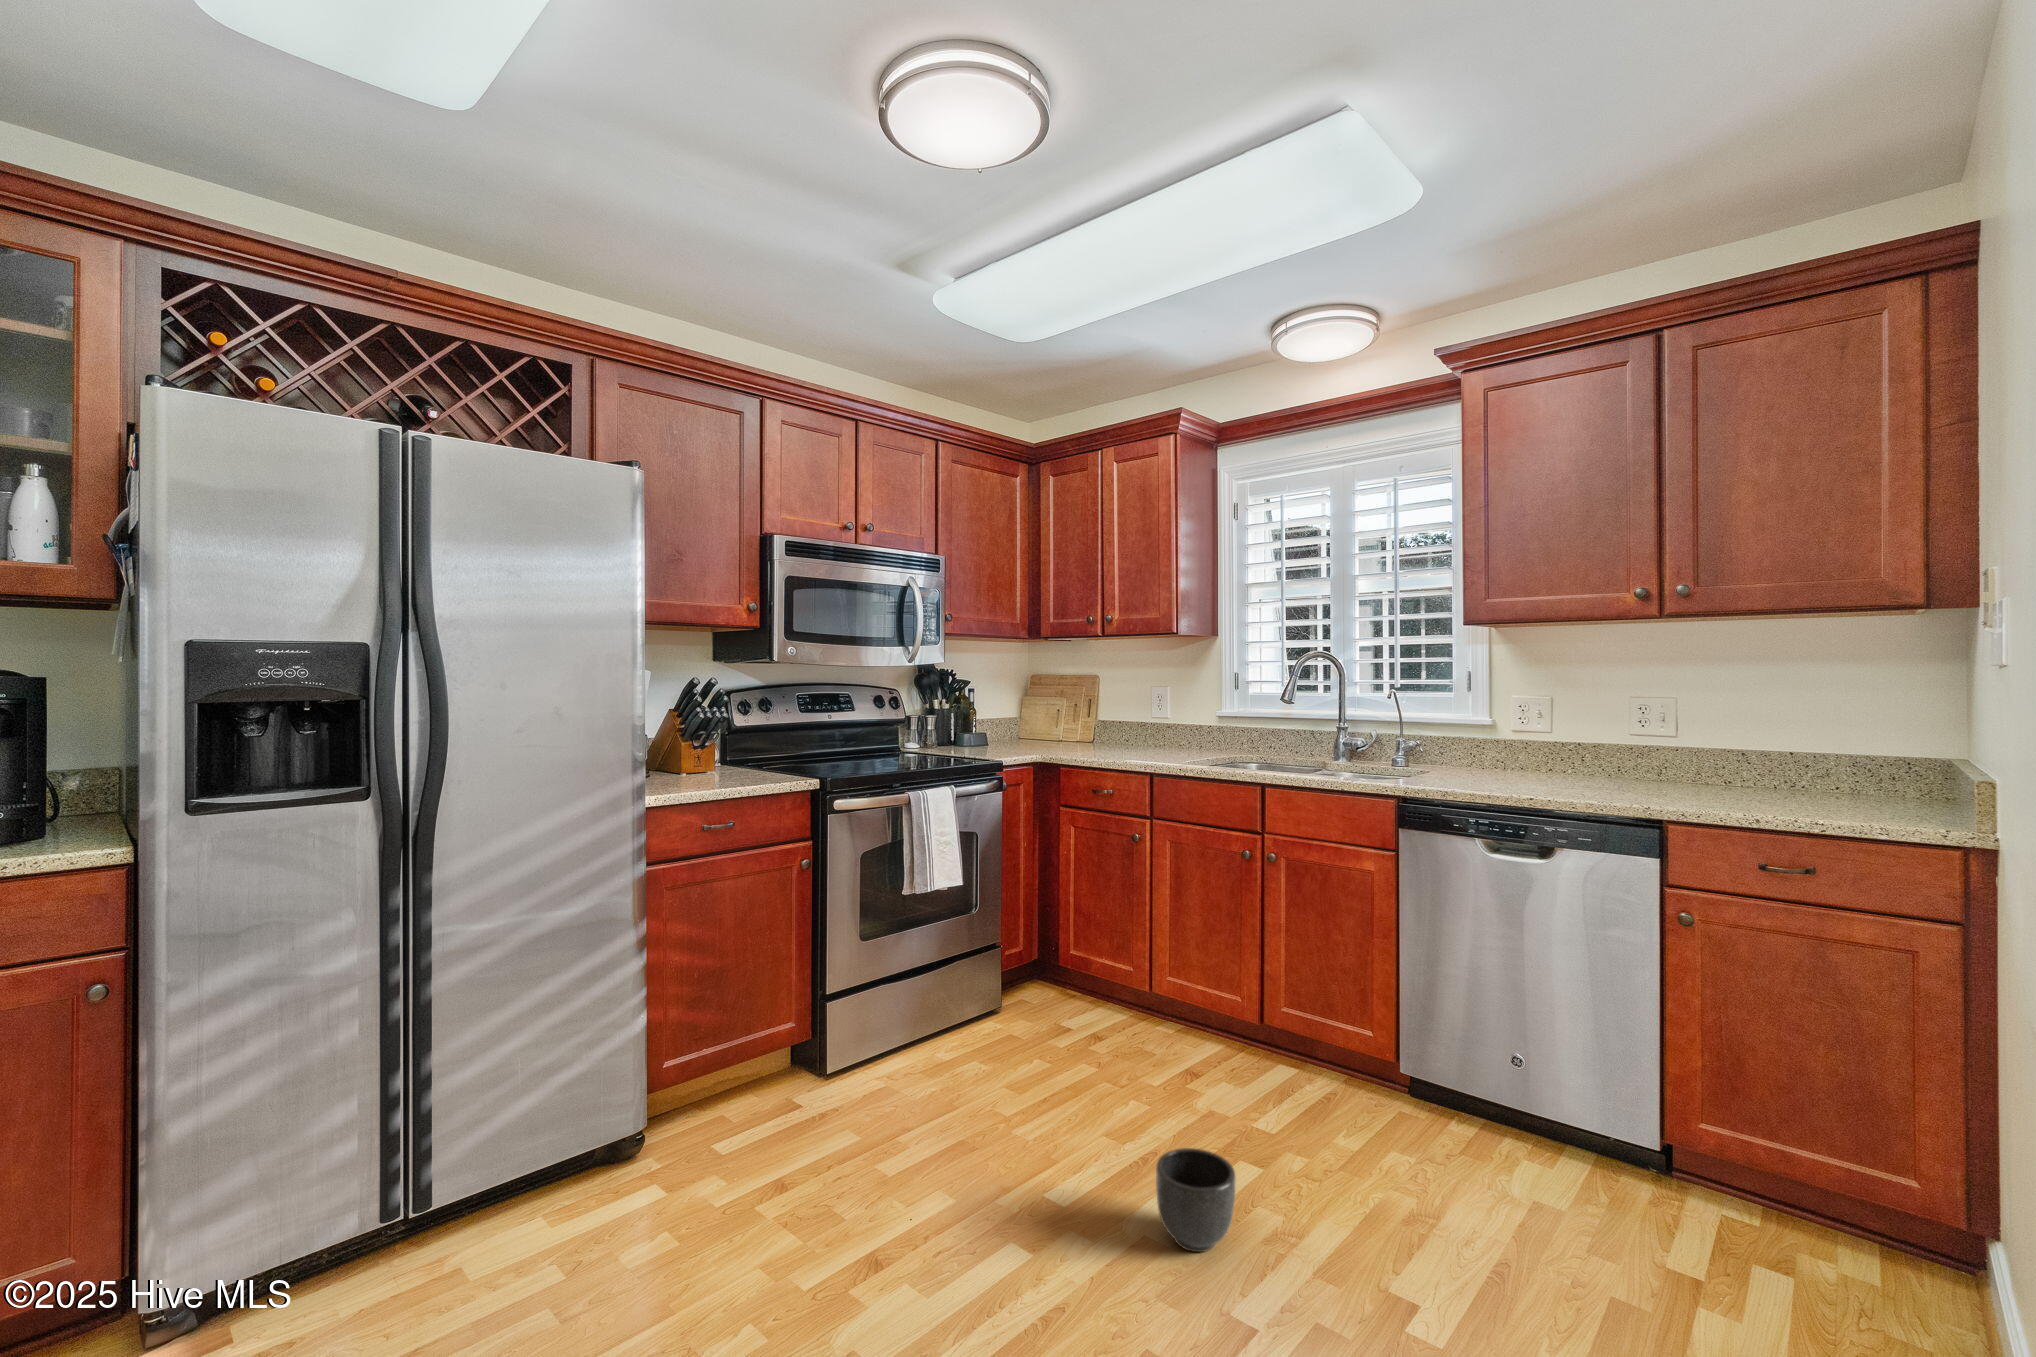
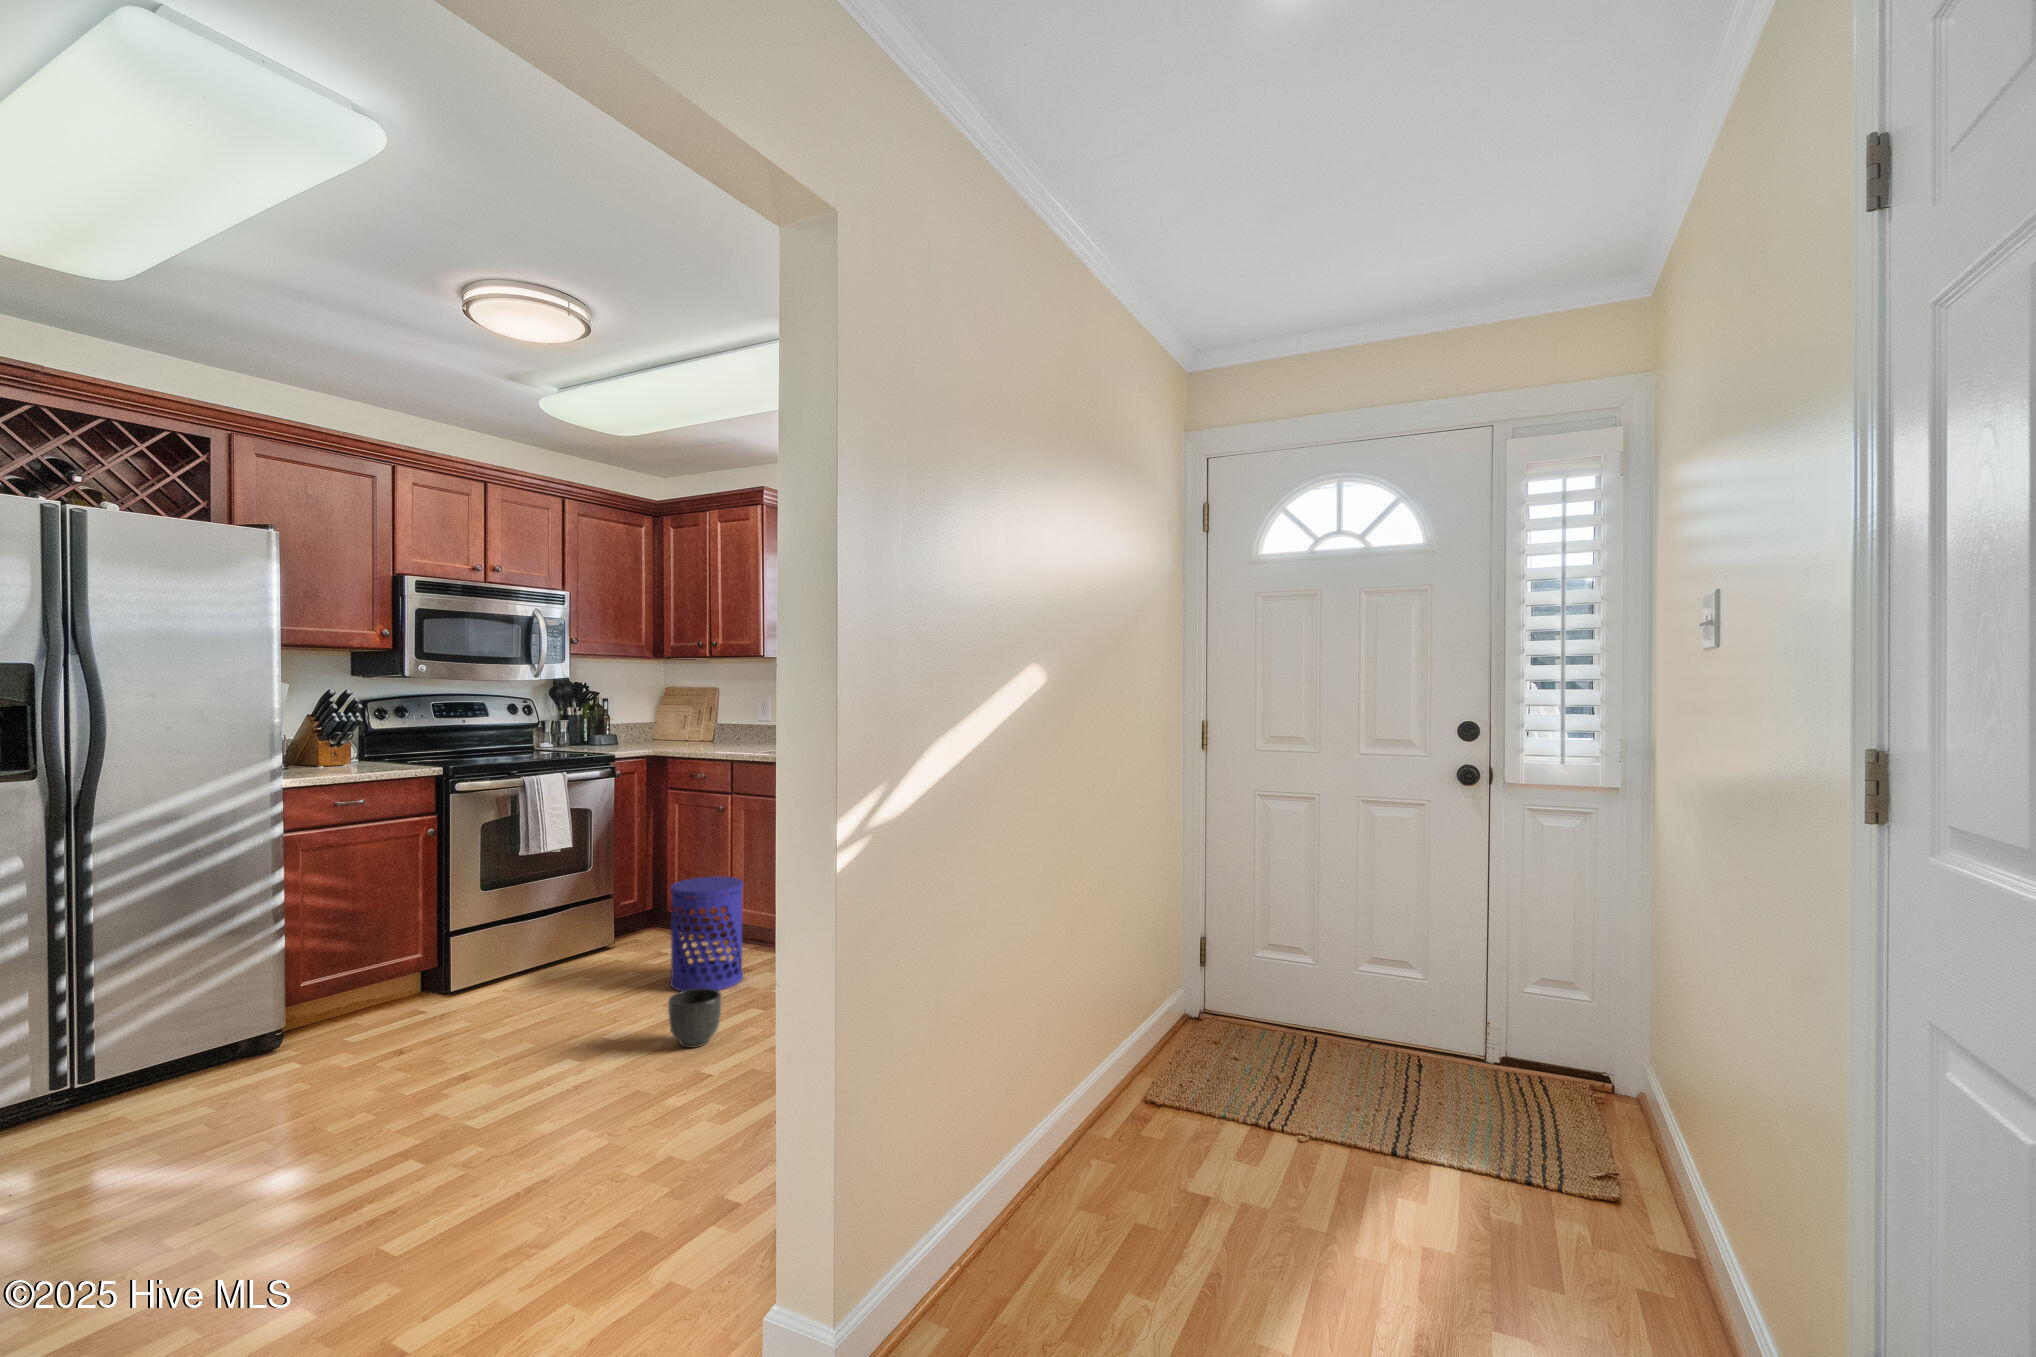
waste bin: none [1101,943,1200,1117] -> present [670,877,743,991]

